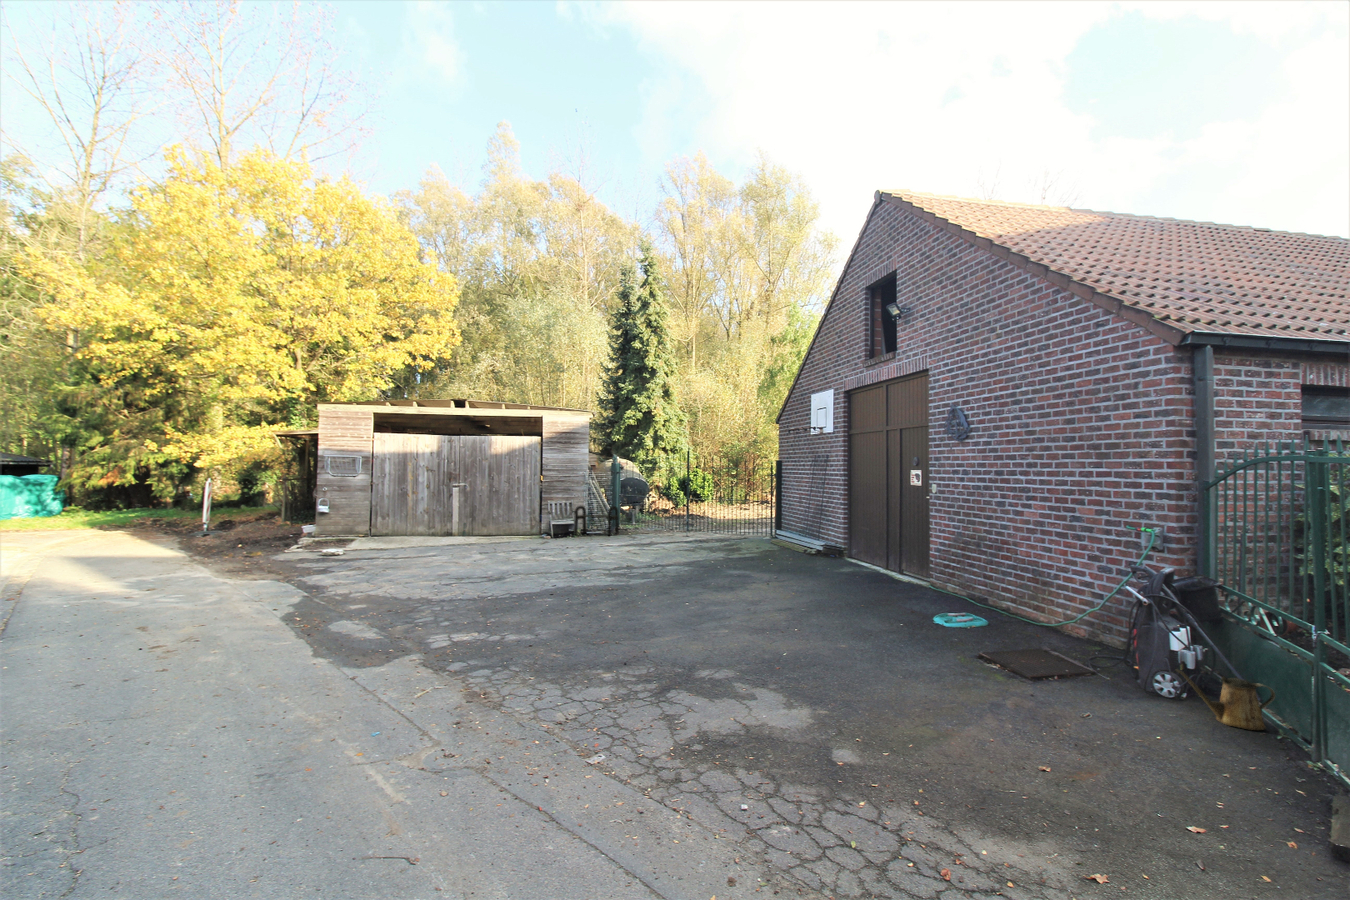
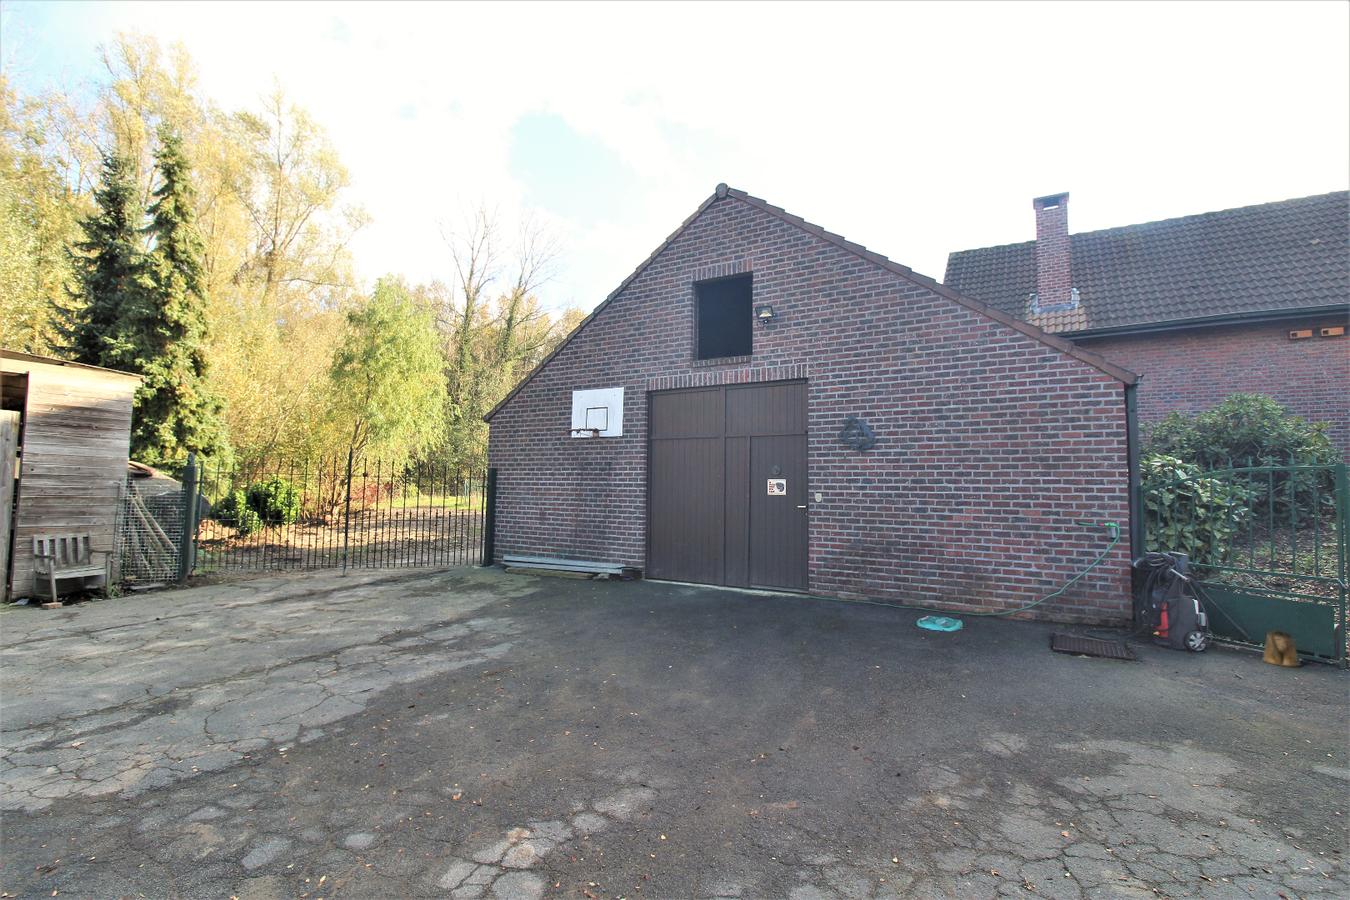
bench: present [574,506,619,536] -> none [111,539,211,599]

